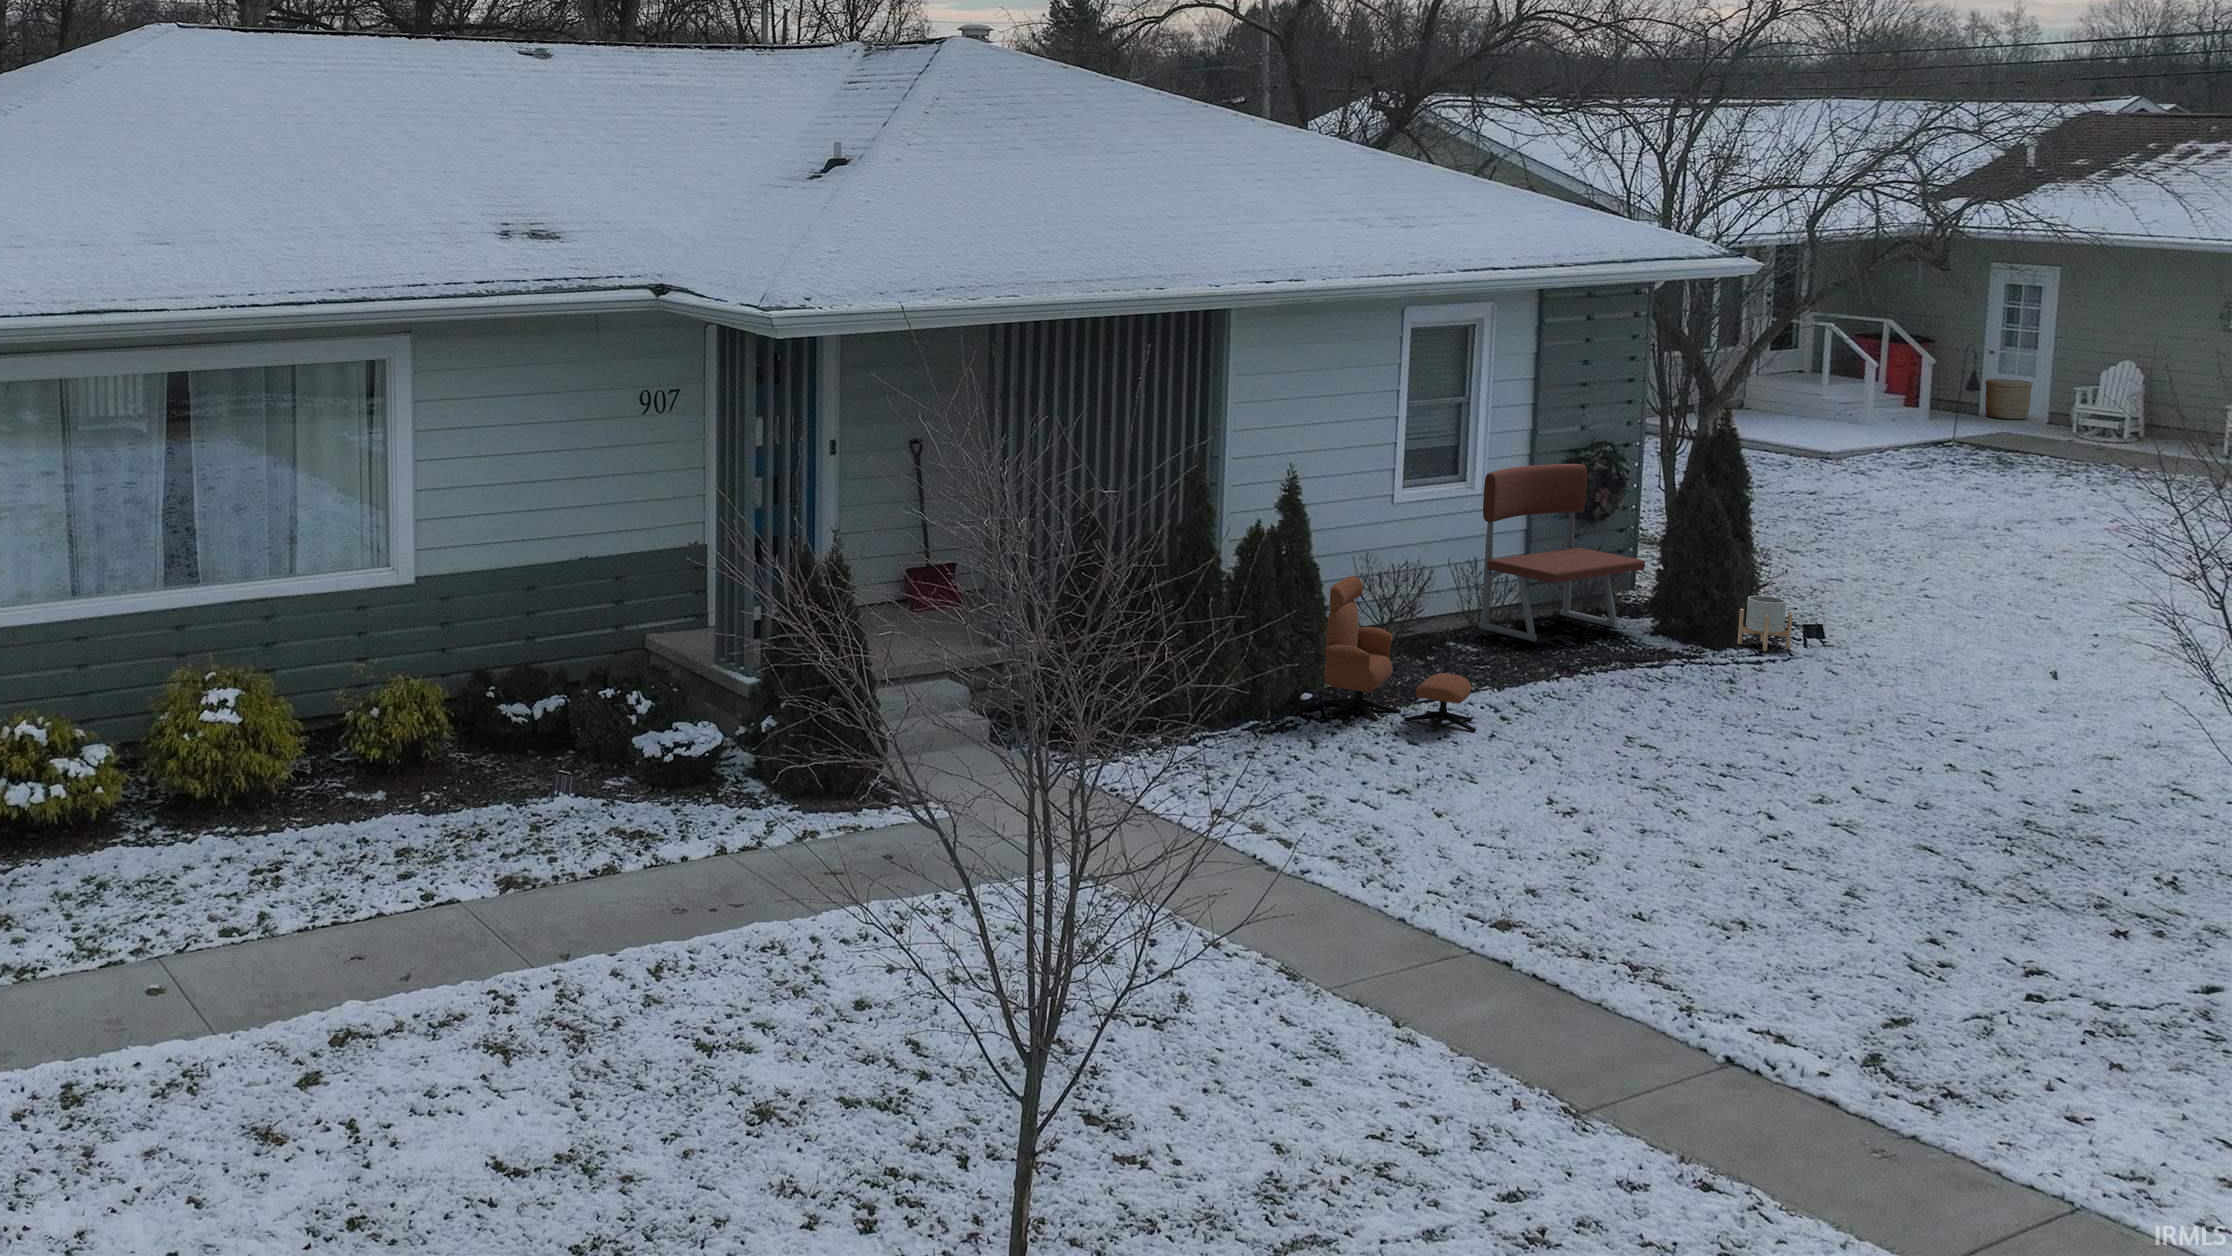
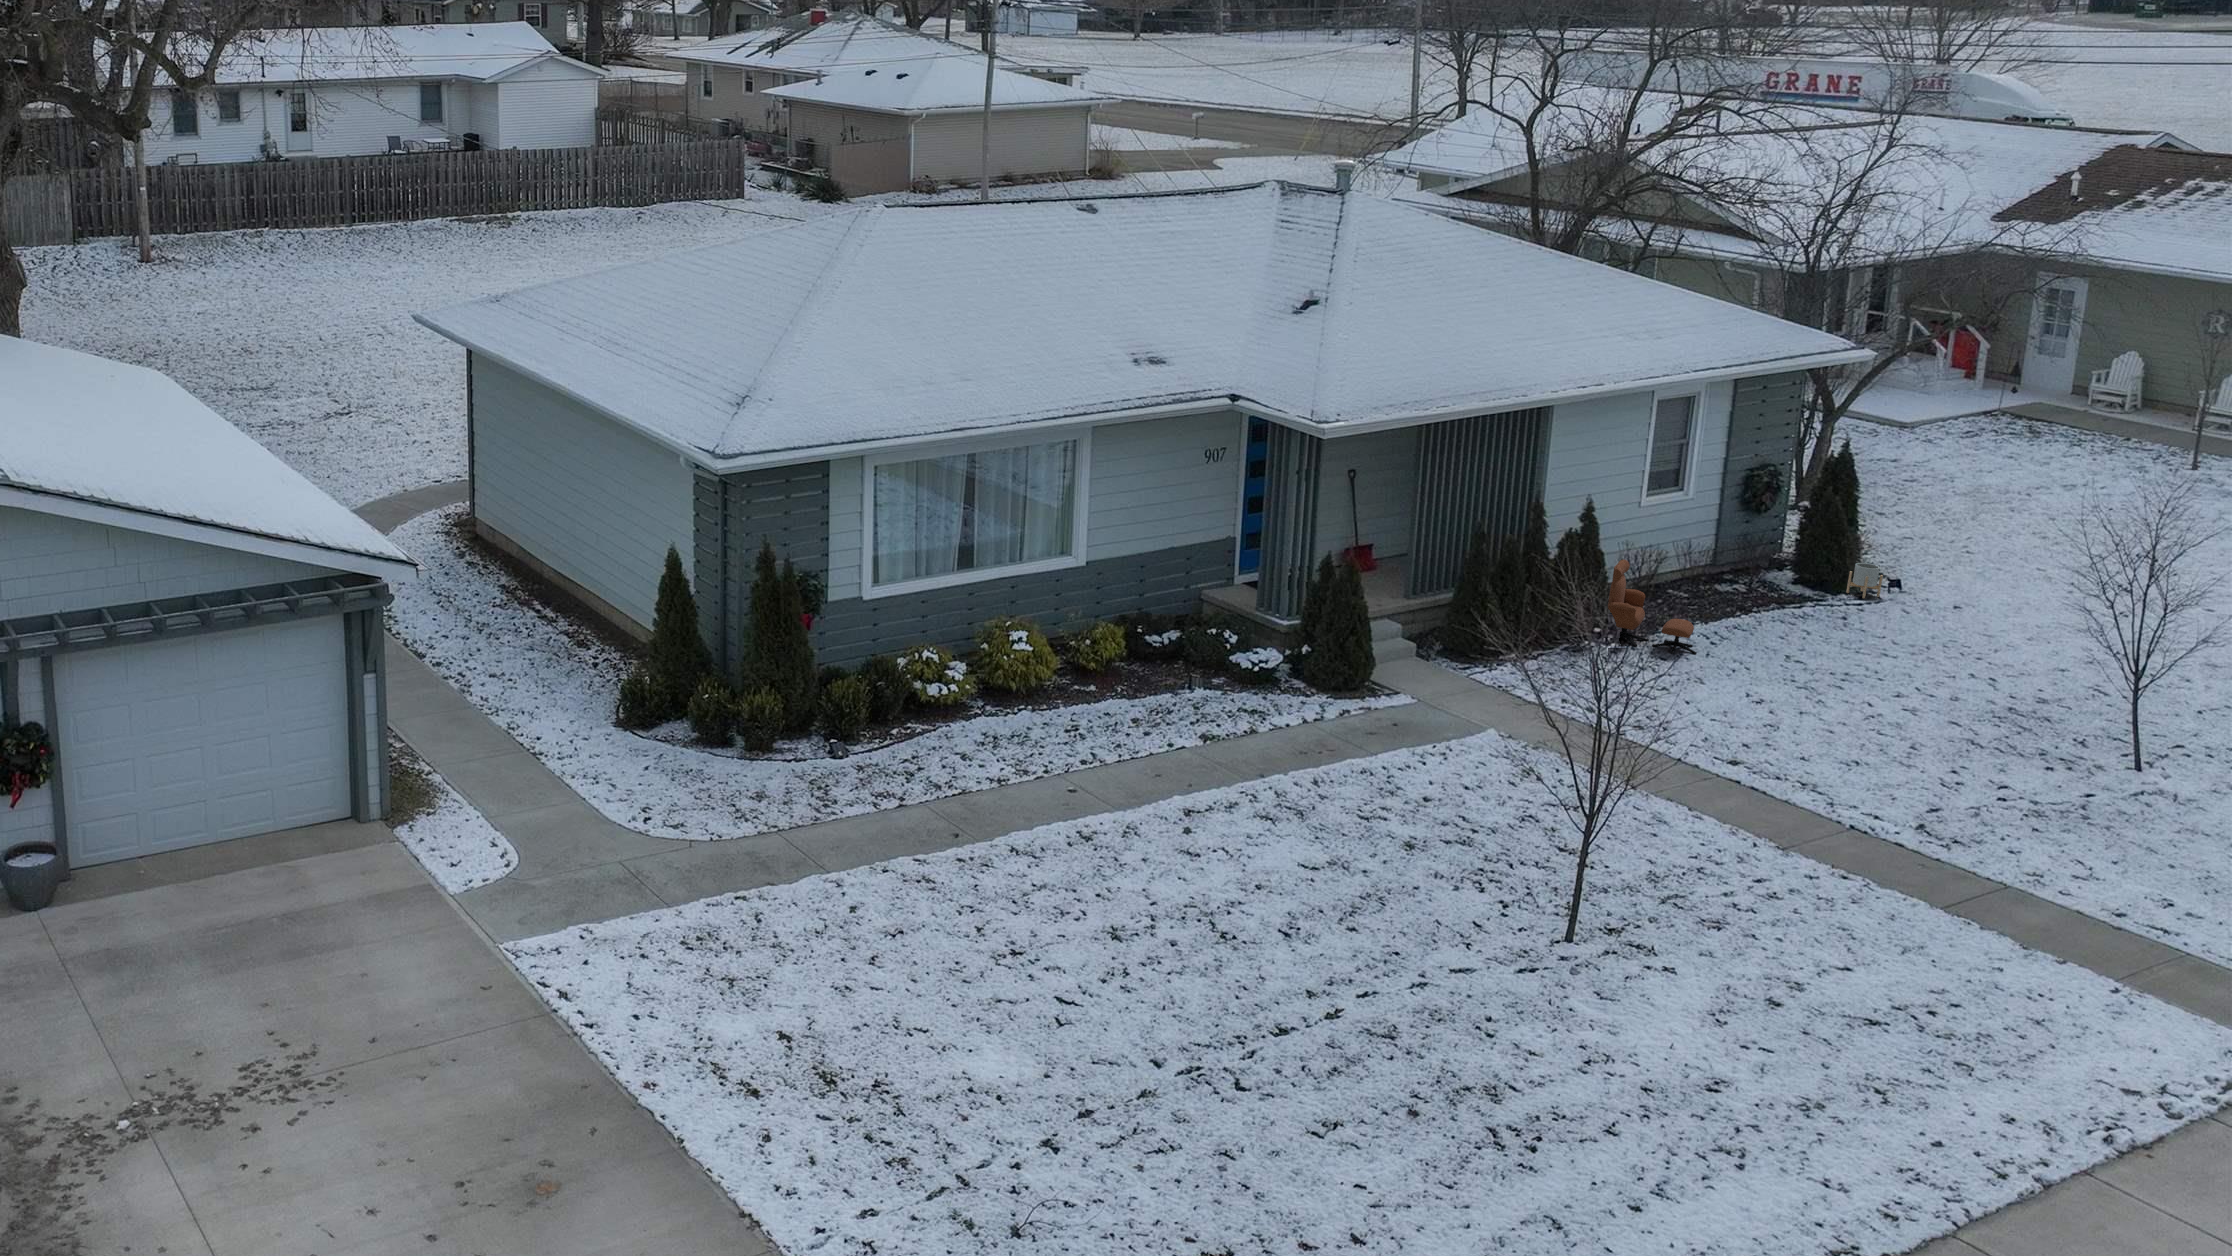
woven basket: present [1985,379,2032,419] -> none [2028,357,2066,390]
bench: present [1479,464,1645,642] -> none [1681,474,1791,590]

